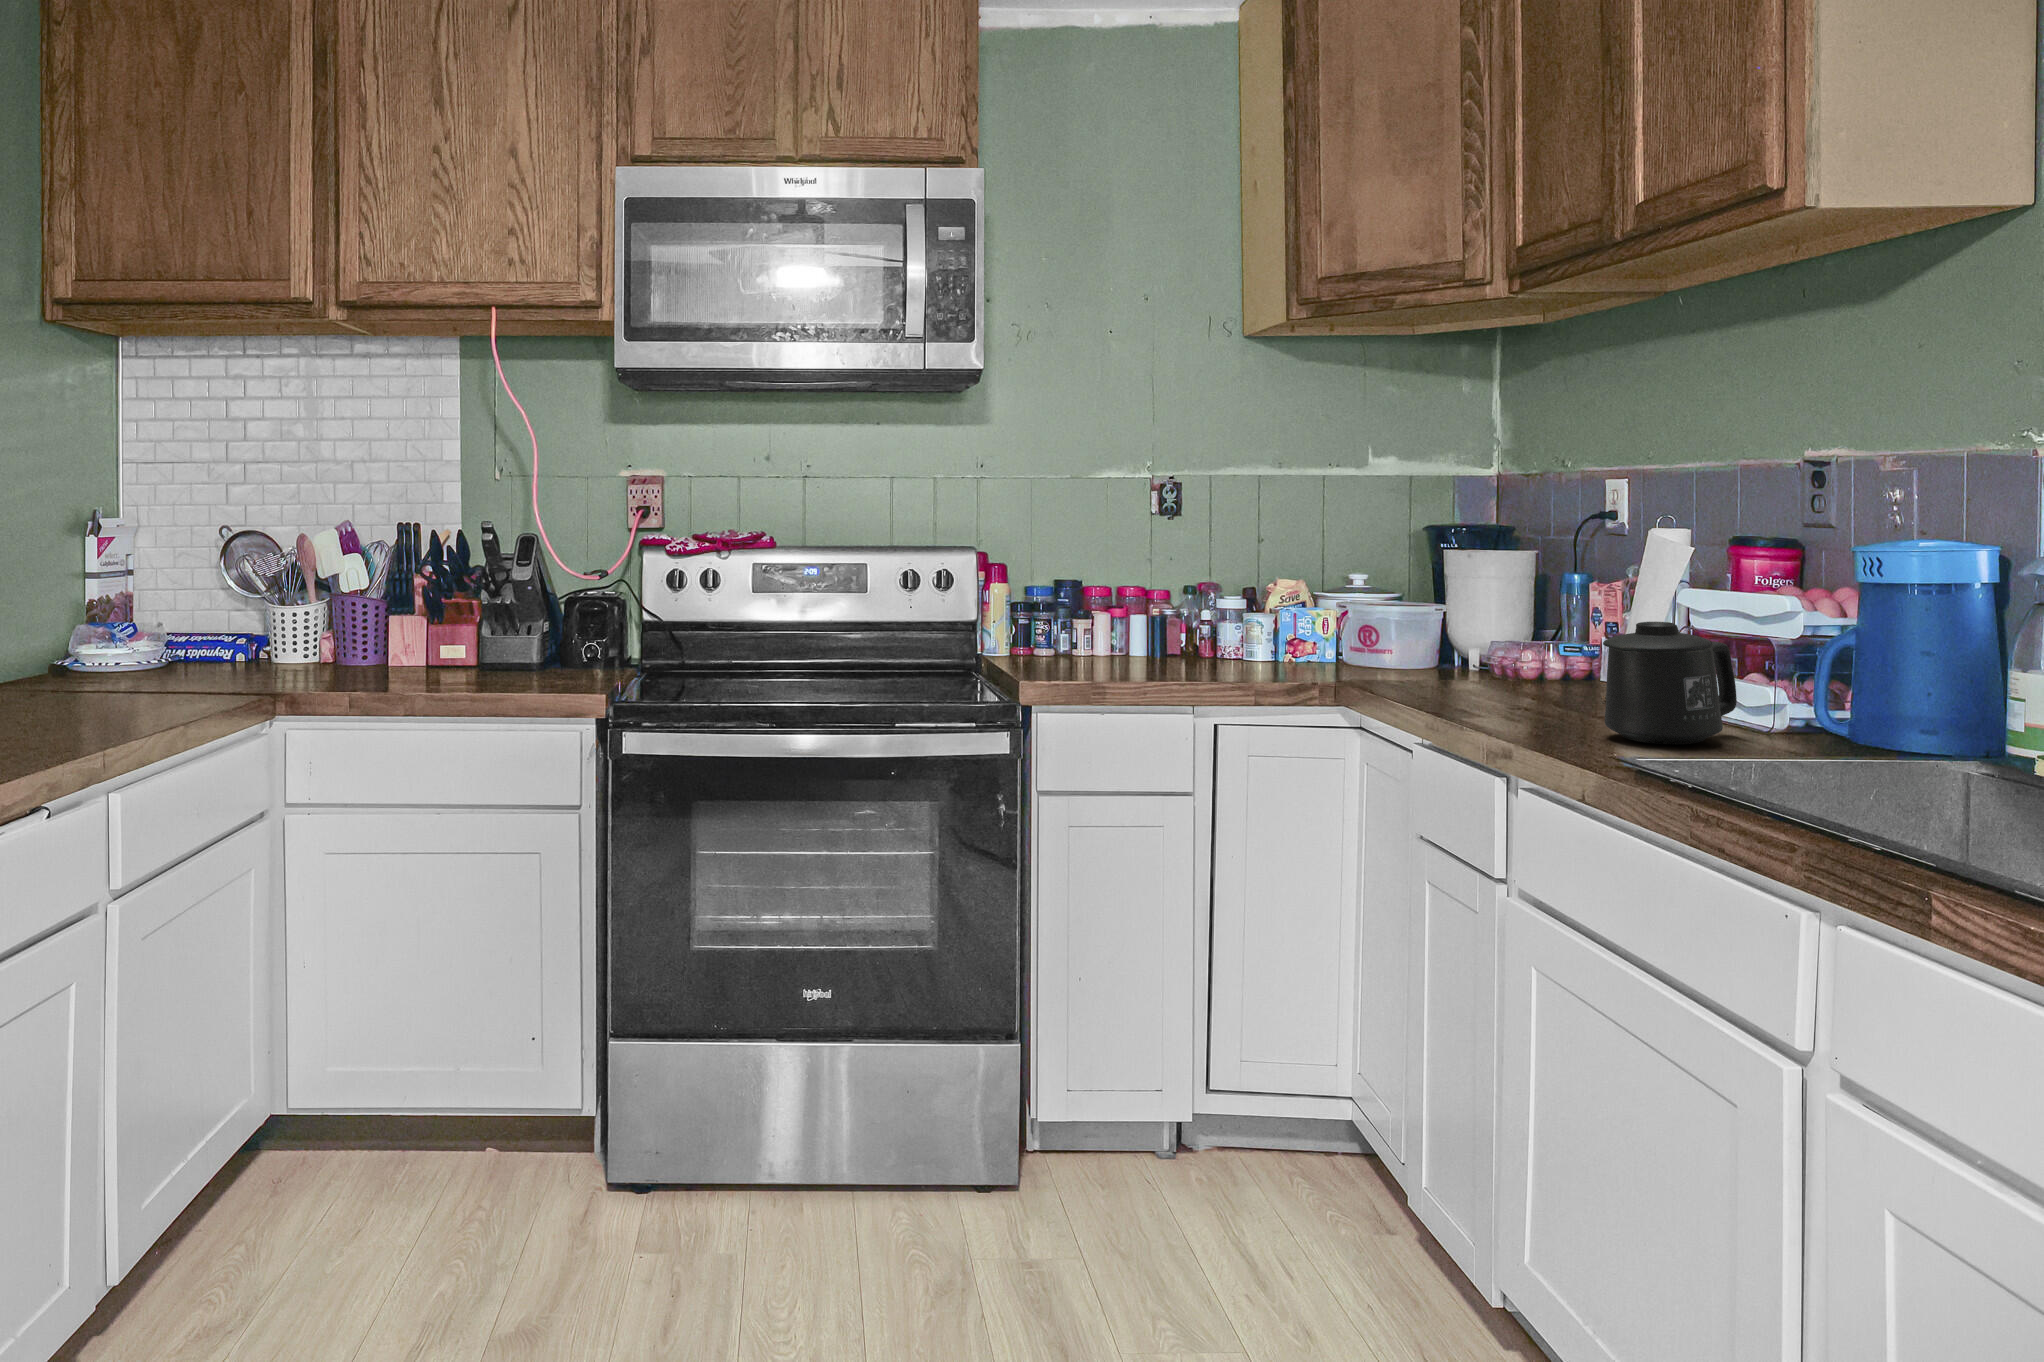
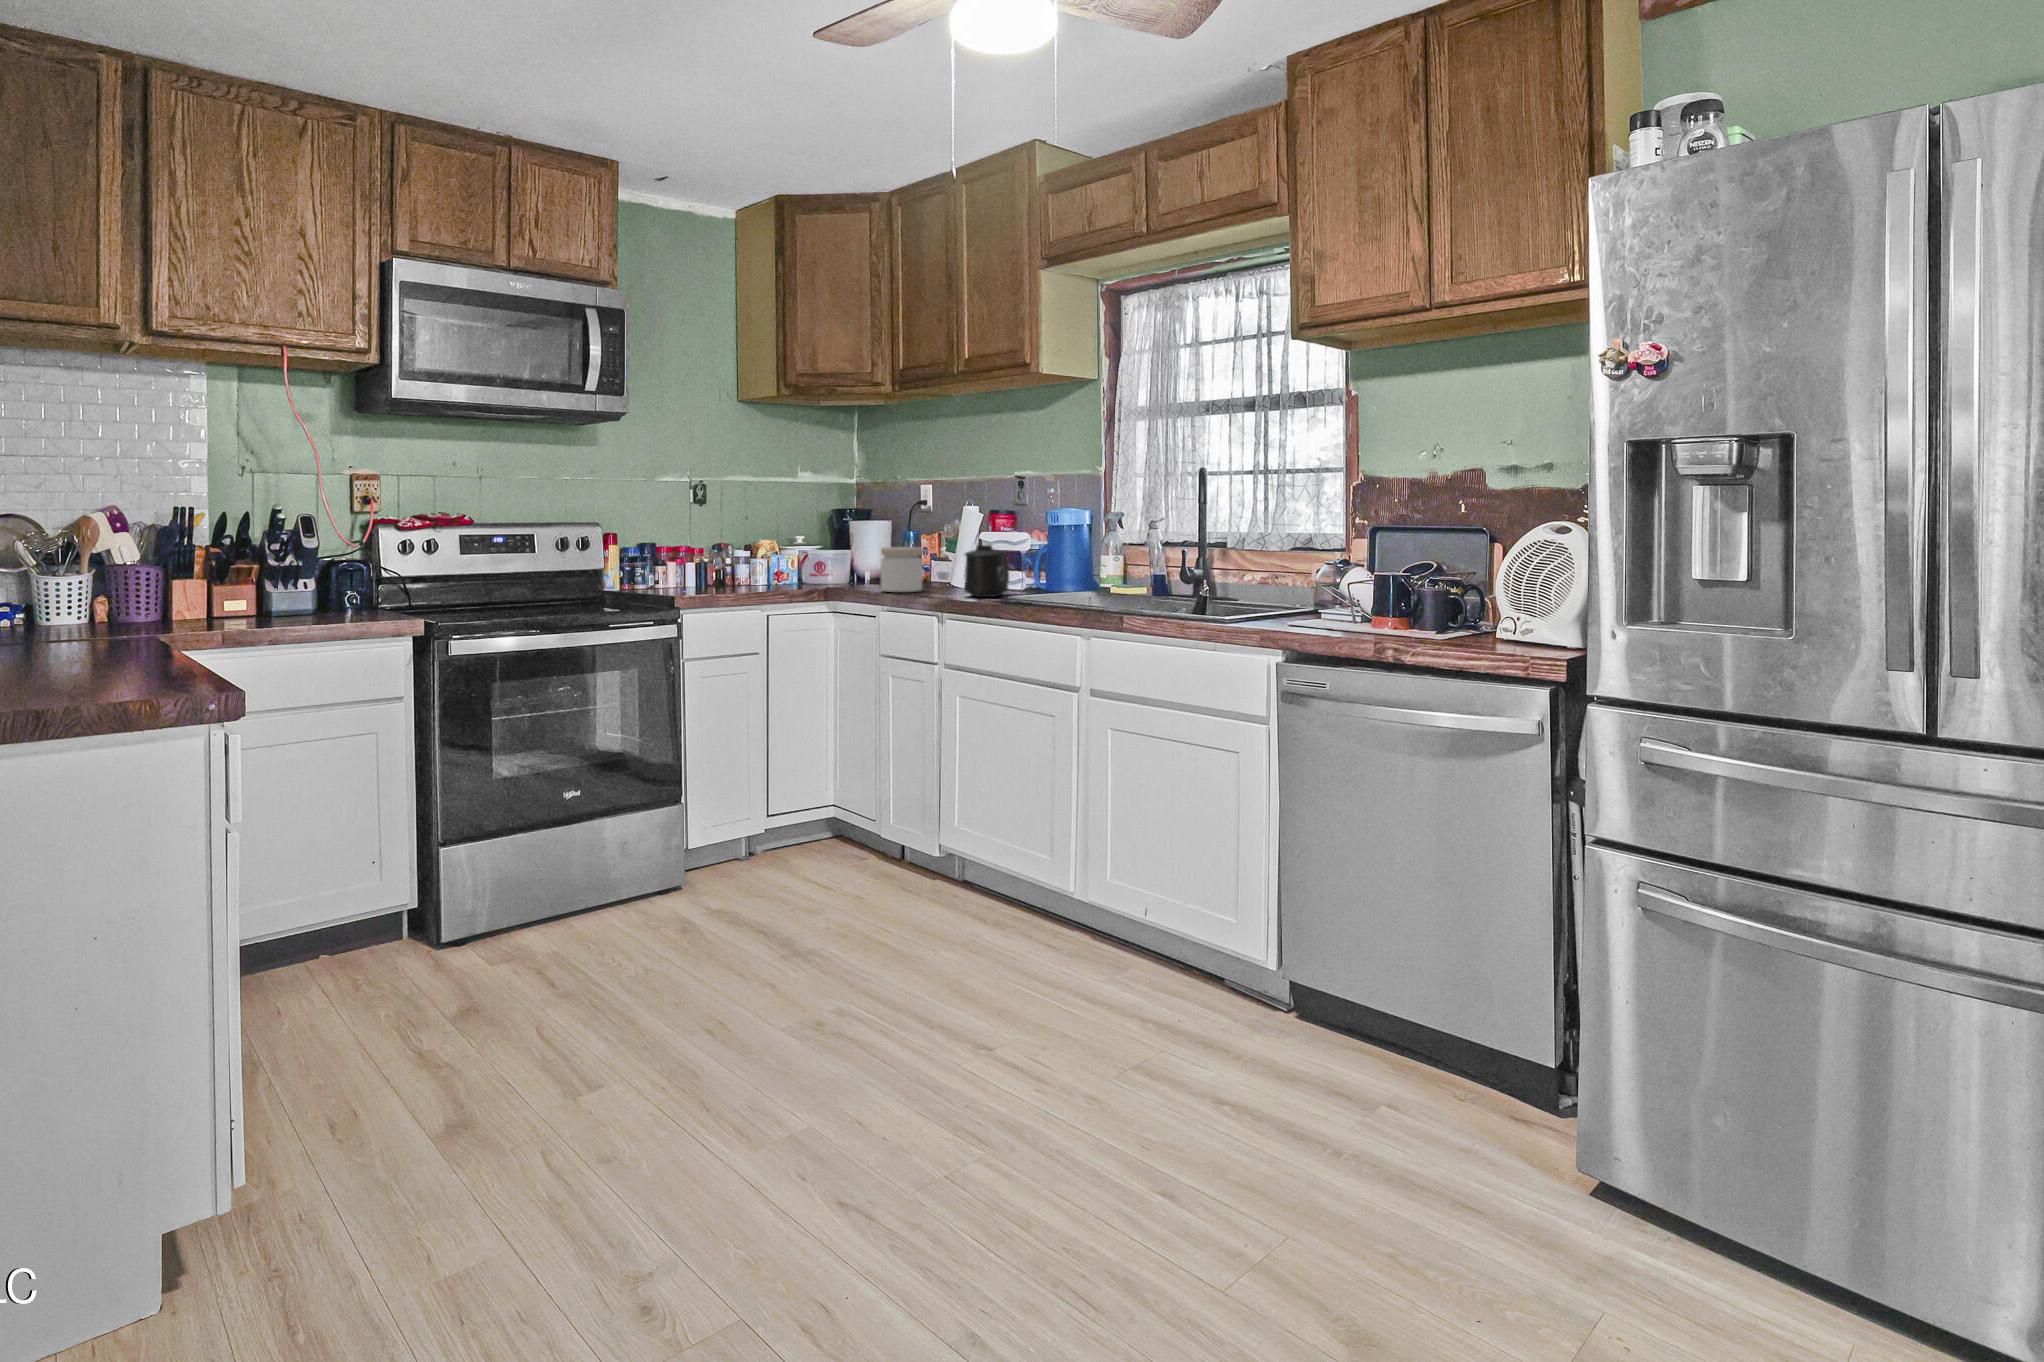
jar: none [1443,609,1538,706] -> present [881,547,922,592]

